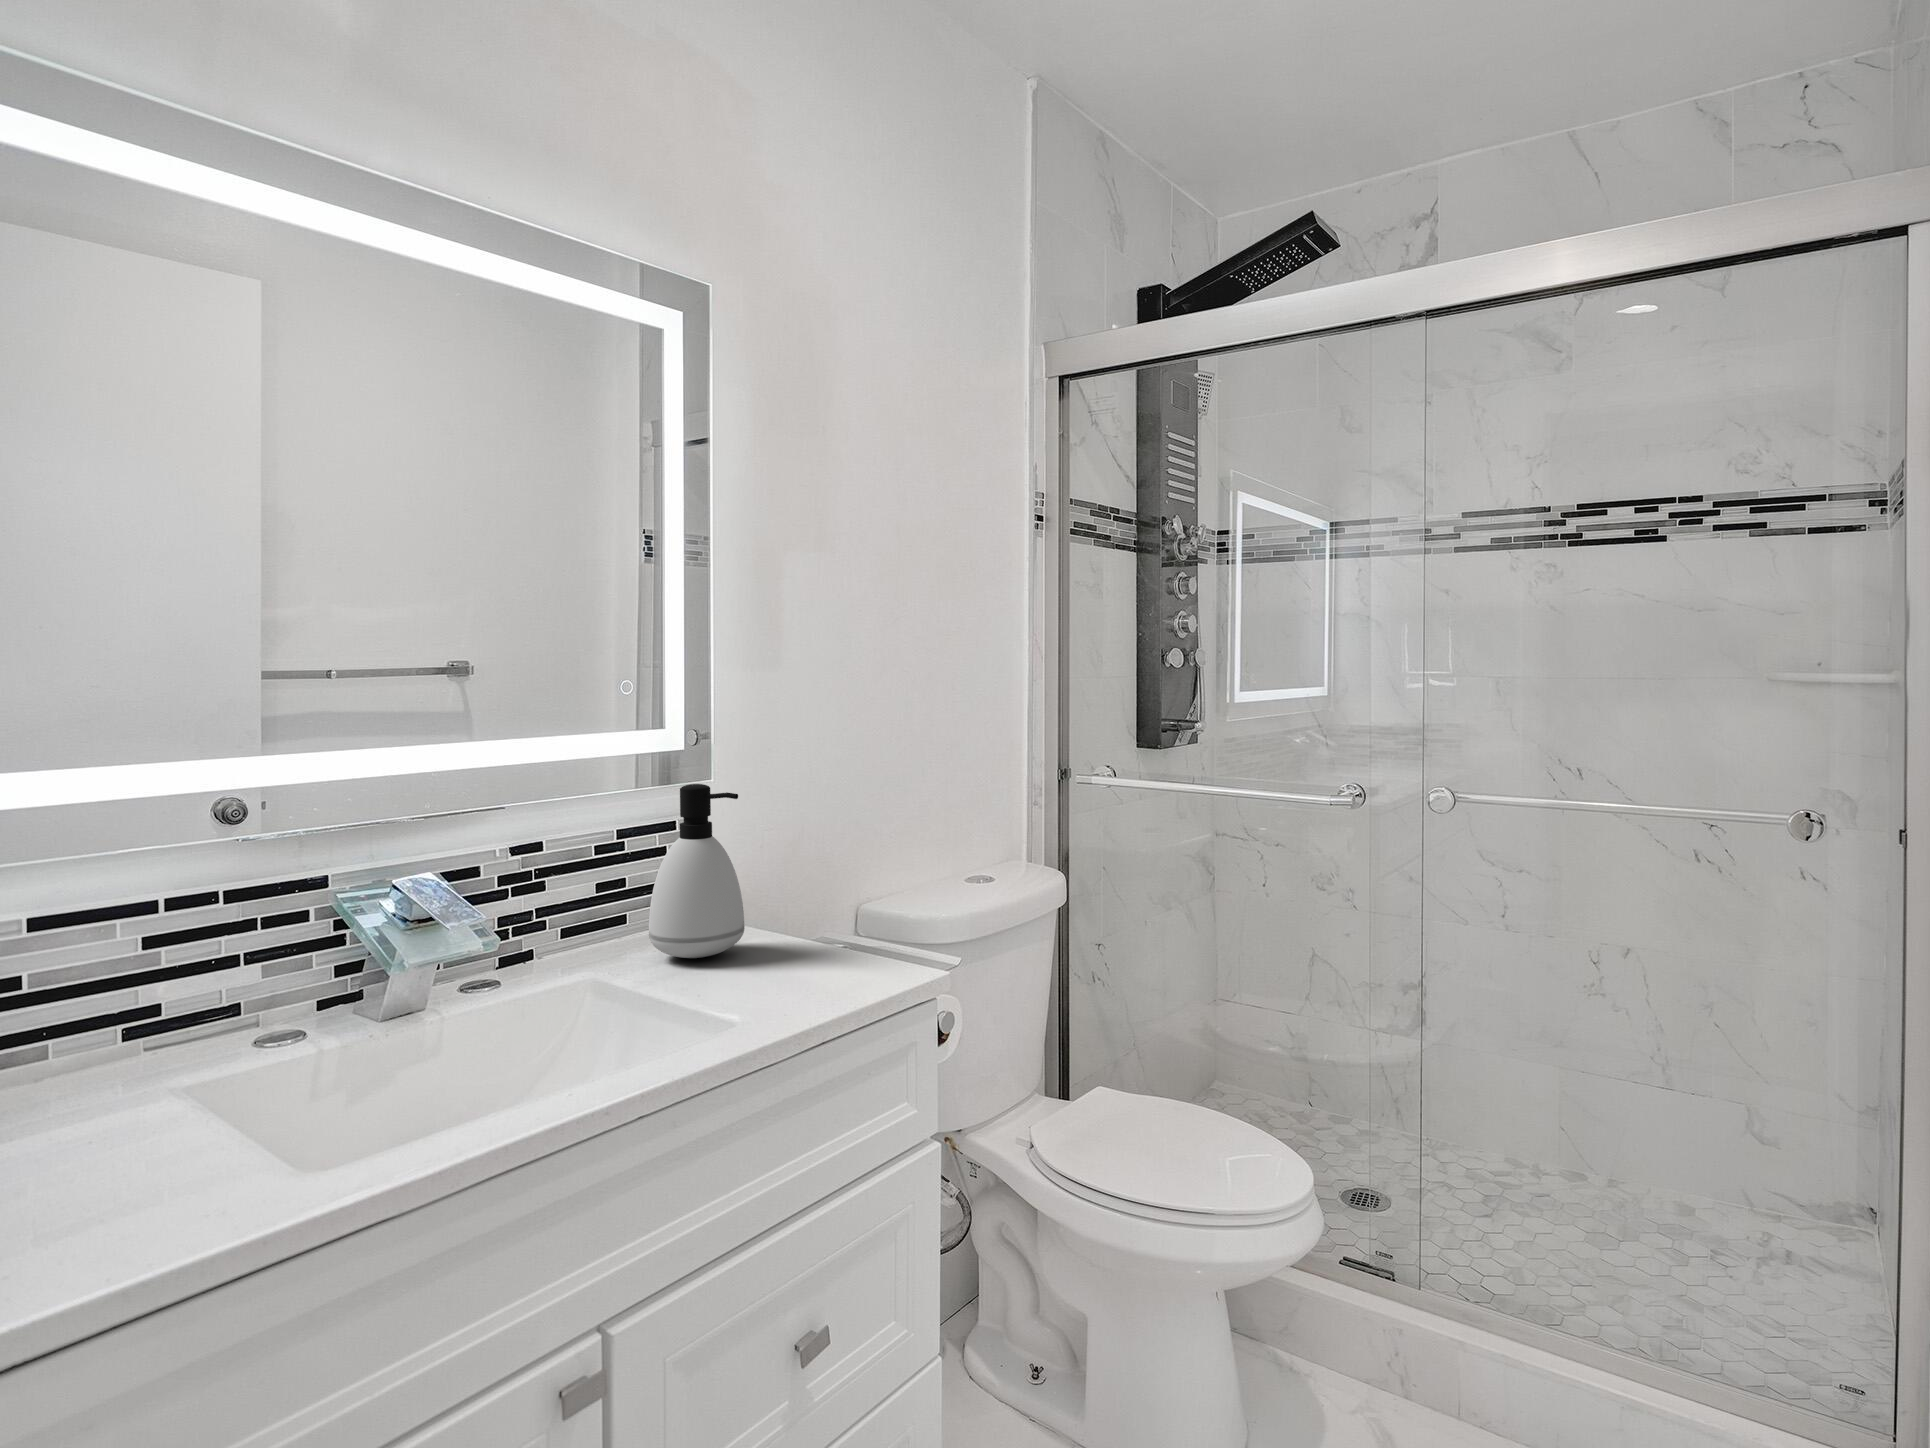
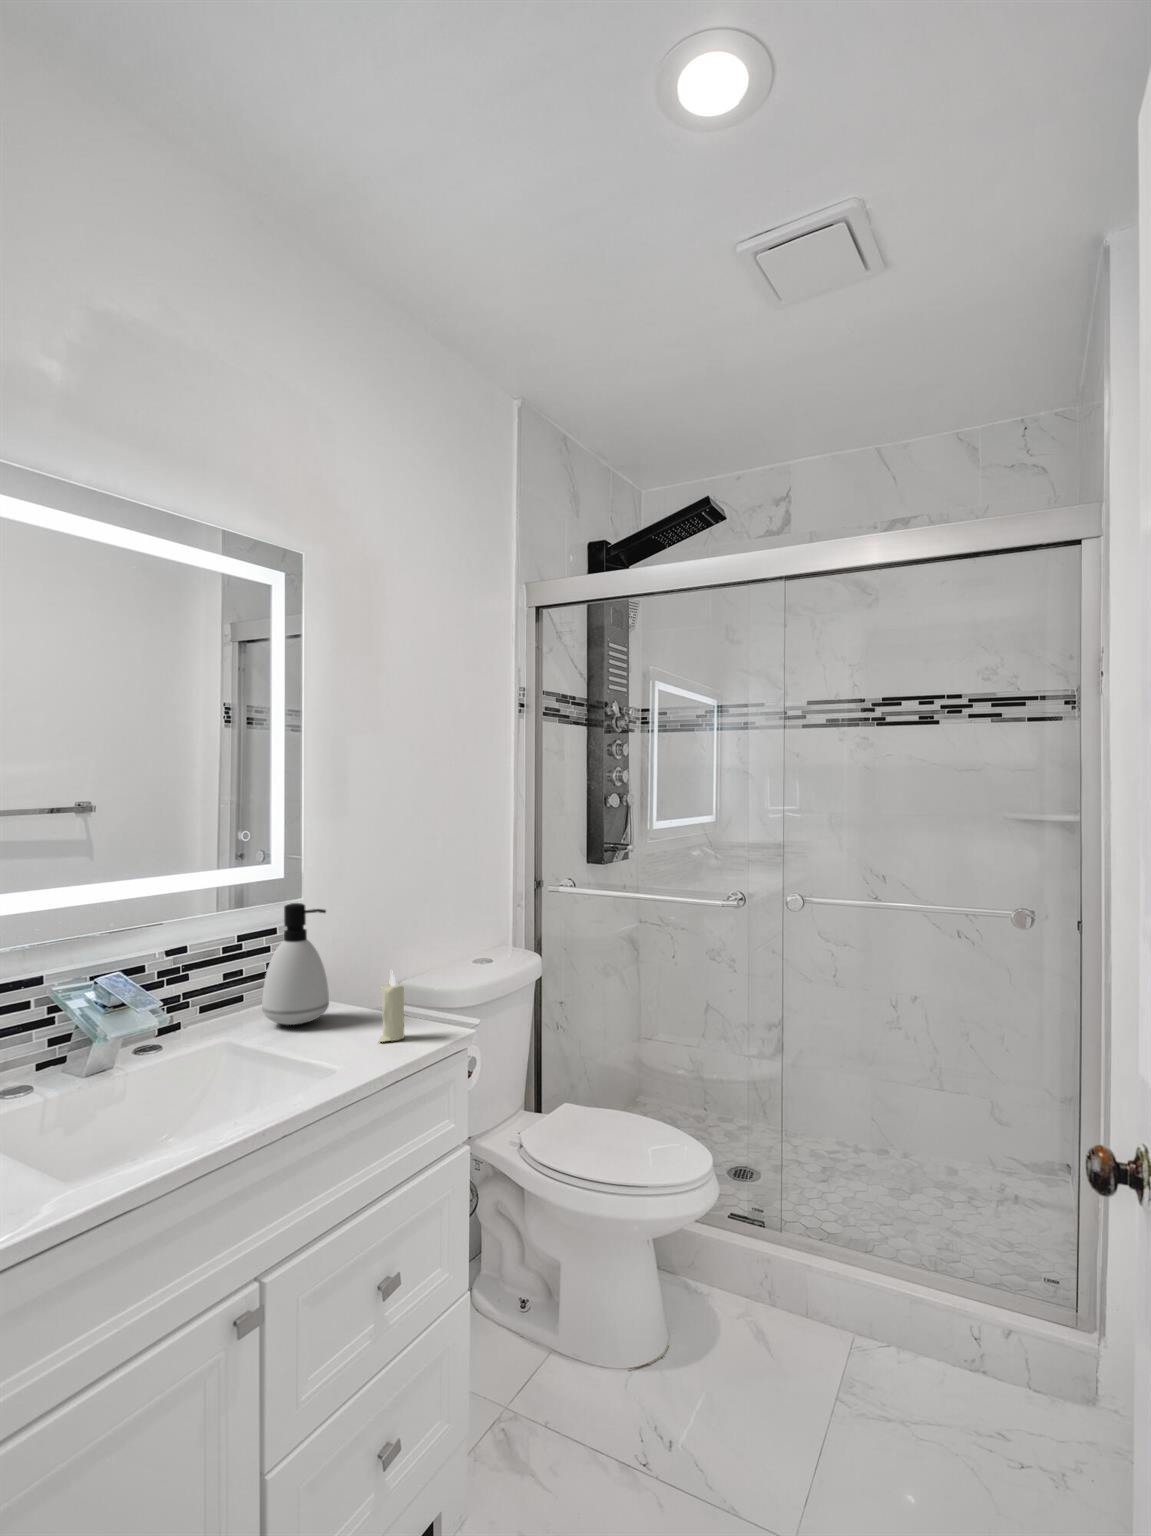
candle: none [804,882,844,987] -> present [379,972,404,1042]

